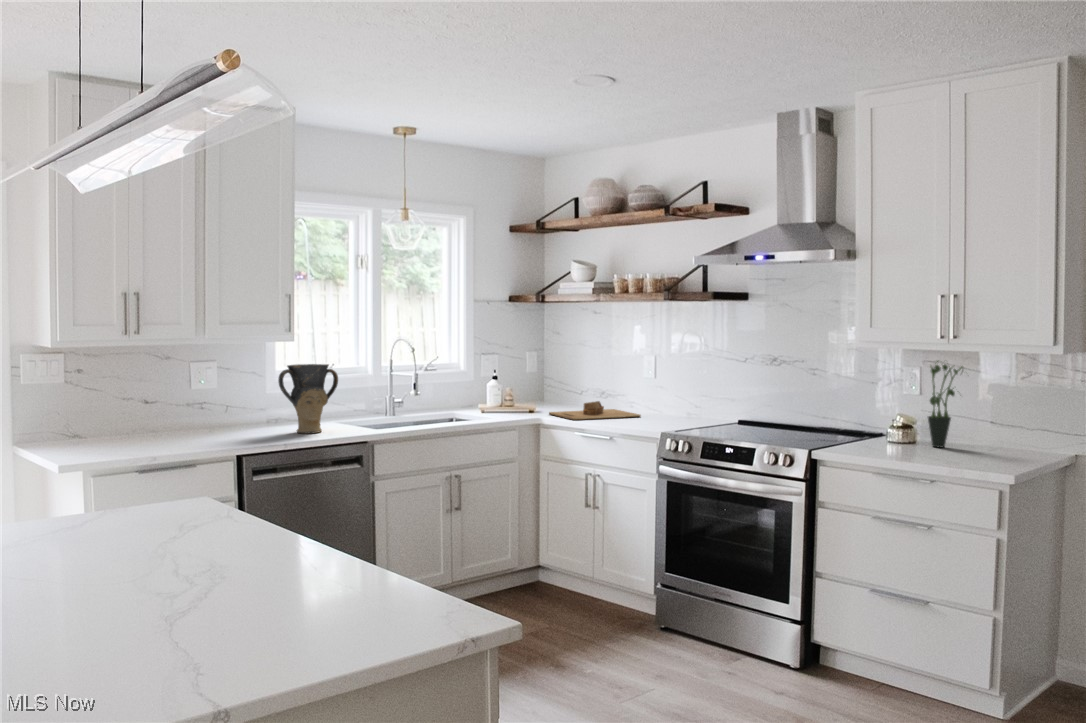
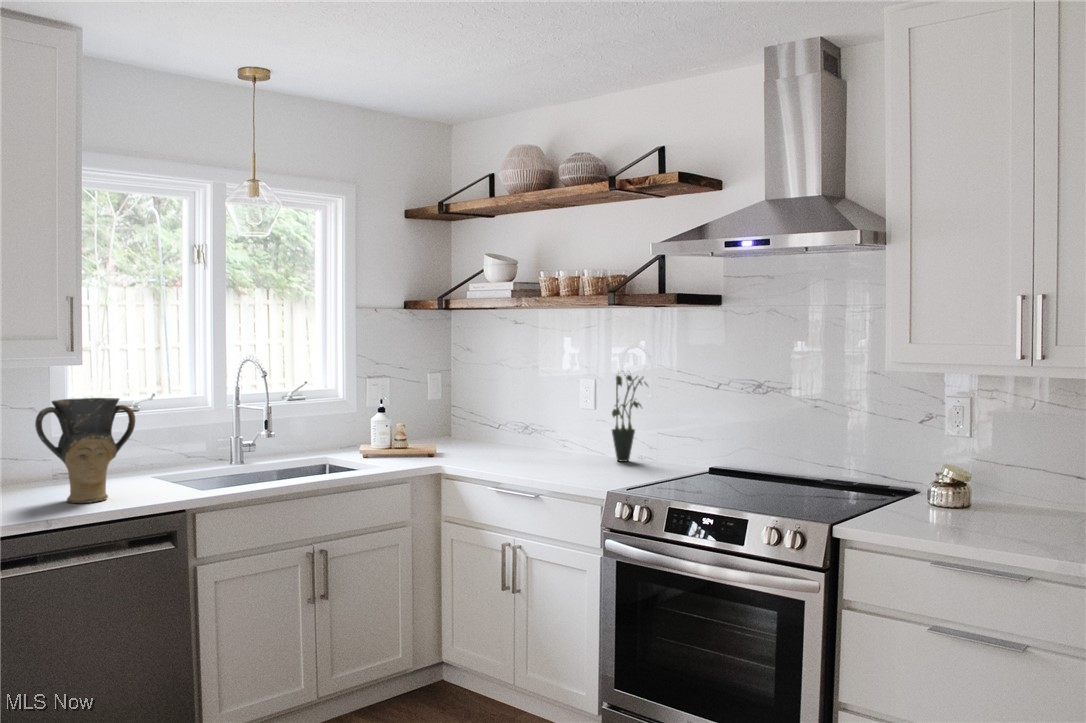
potted plant: present [928,361,962,447] -> present [612,375,647,462]
cutting board: present [549,401,641,420] -> none [454,440,577,469]

